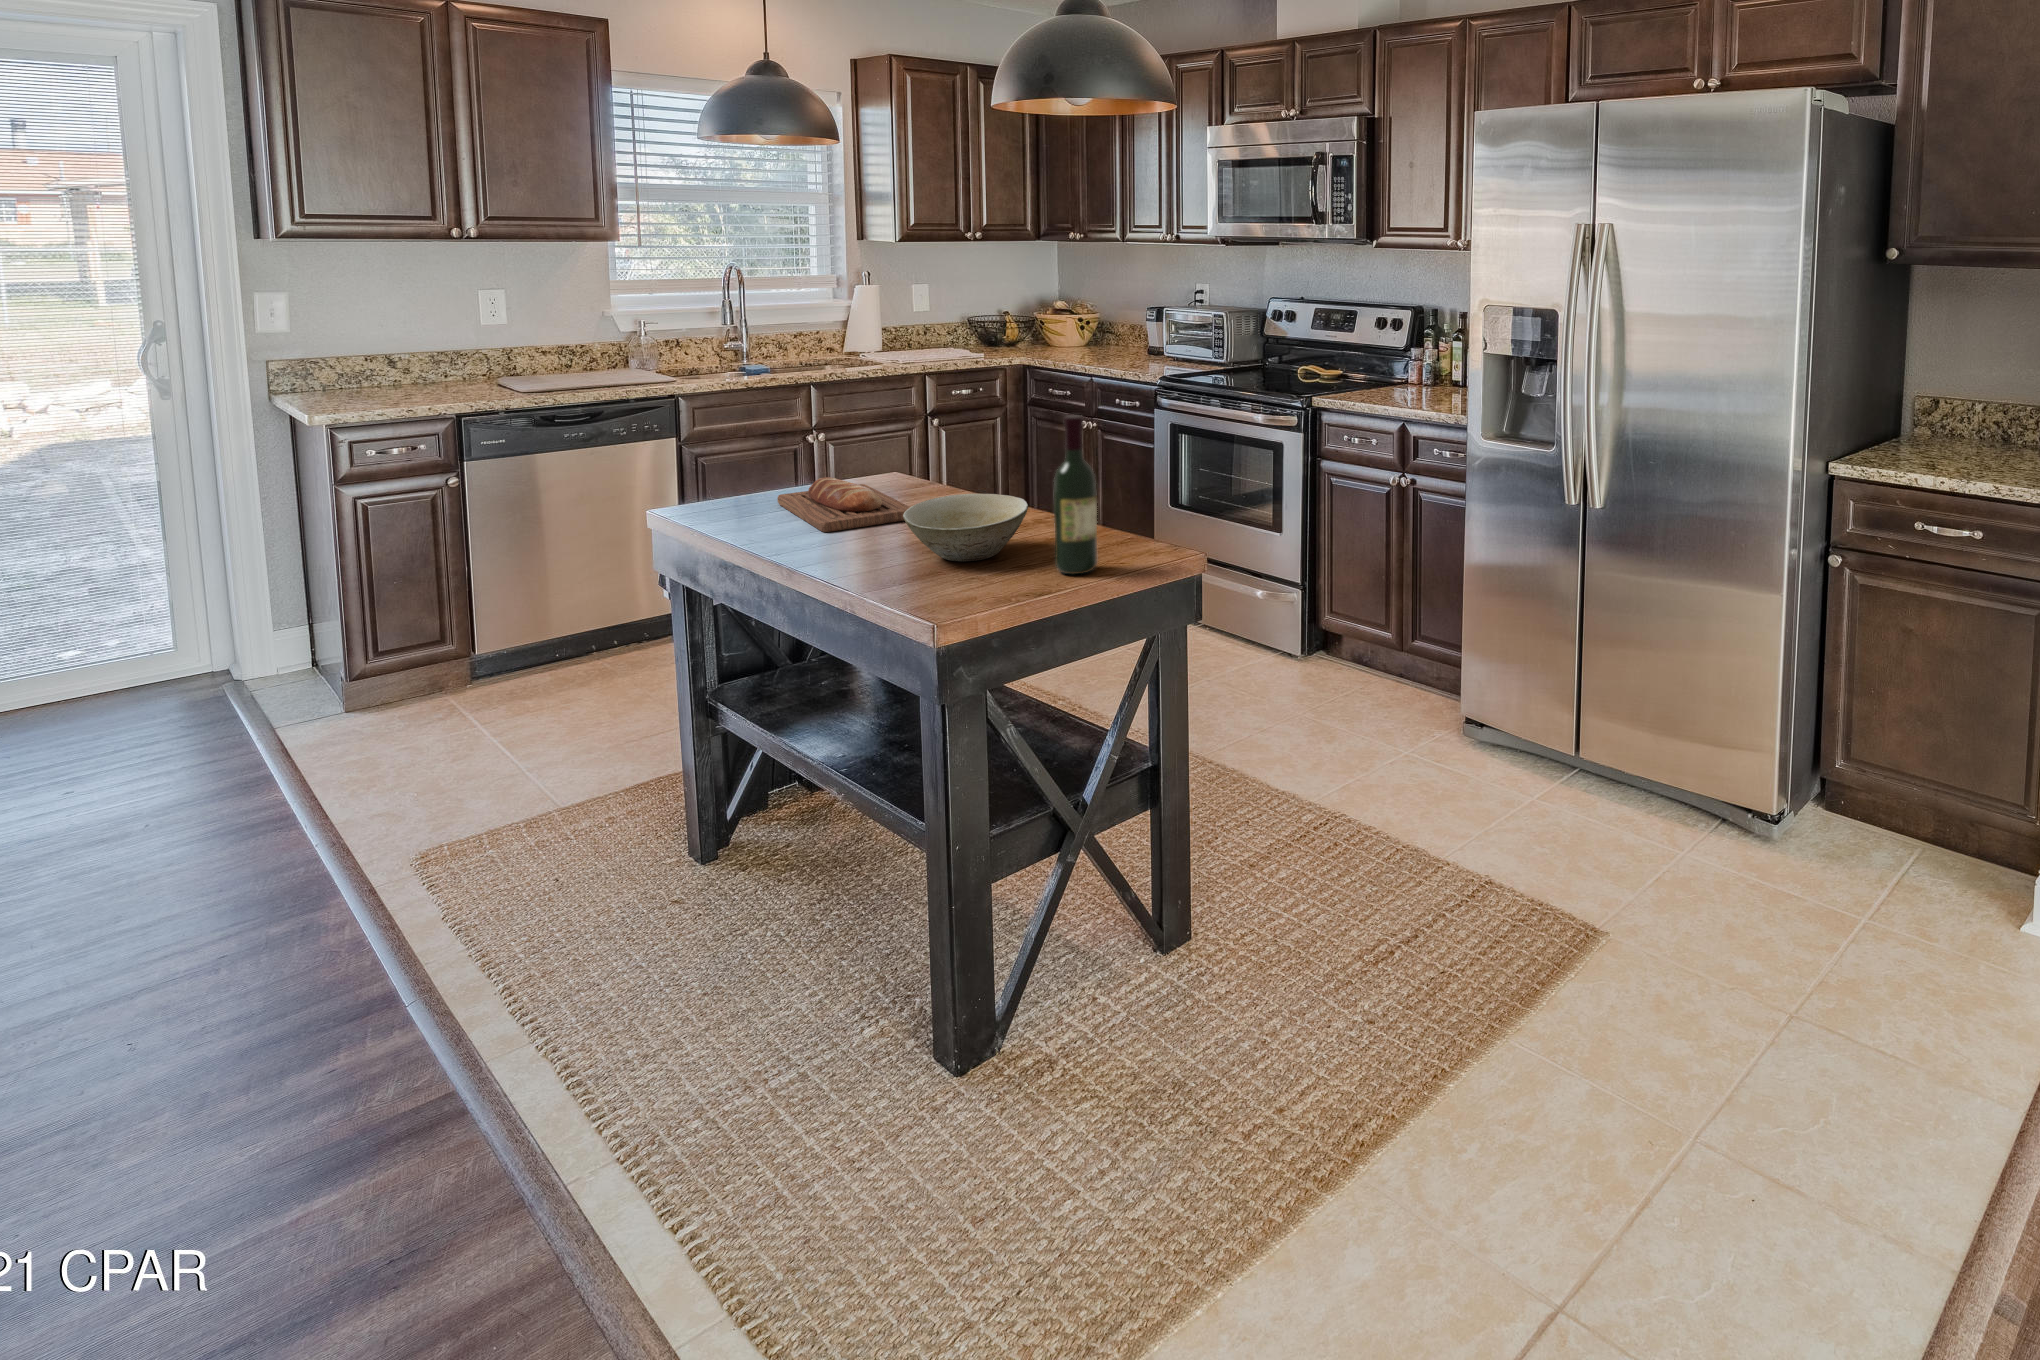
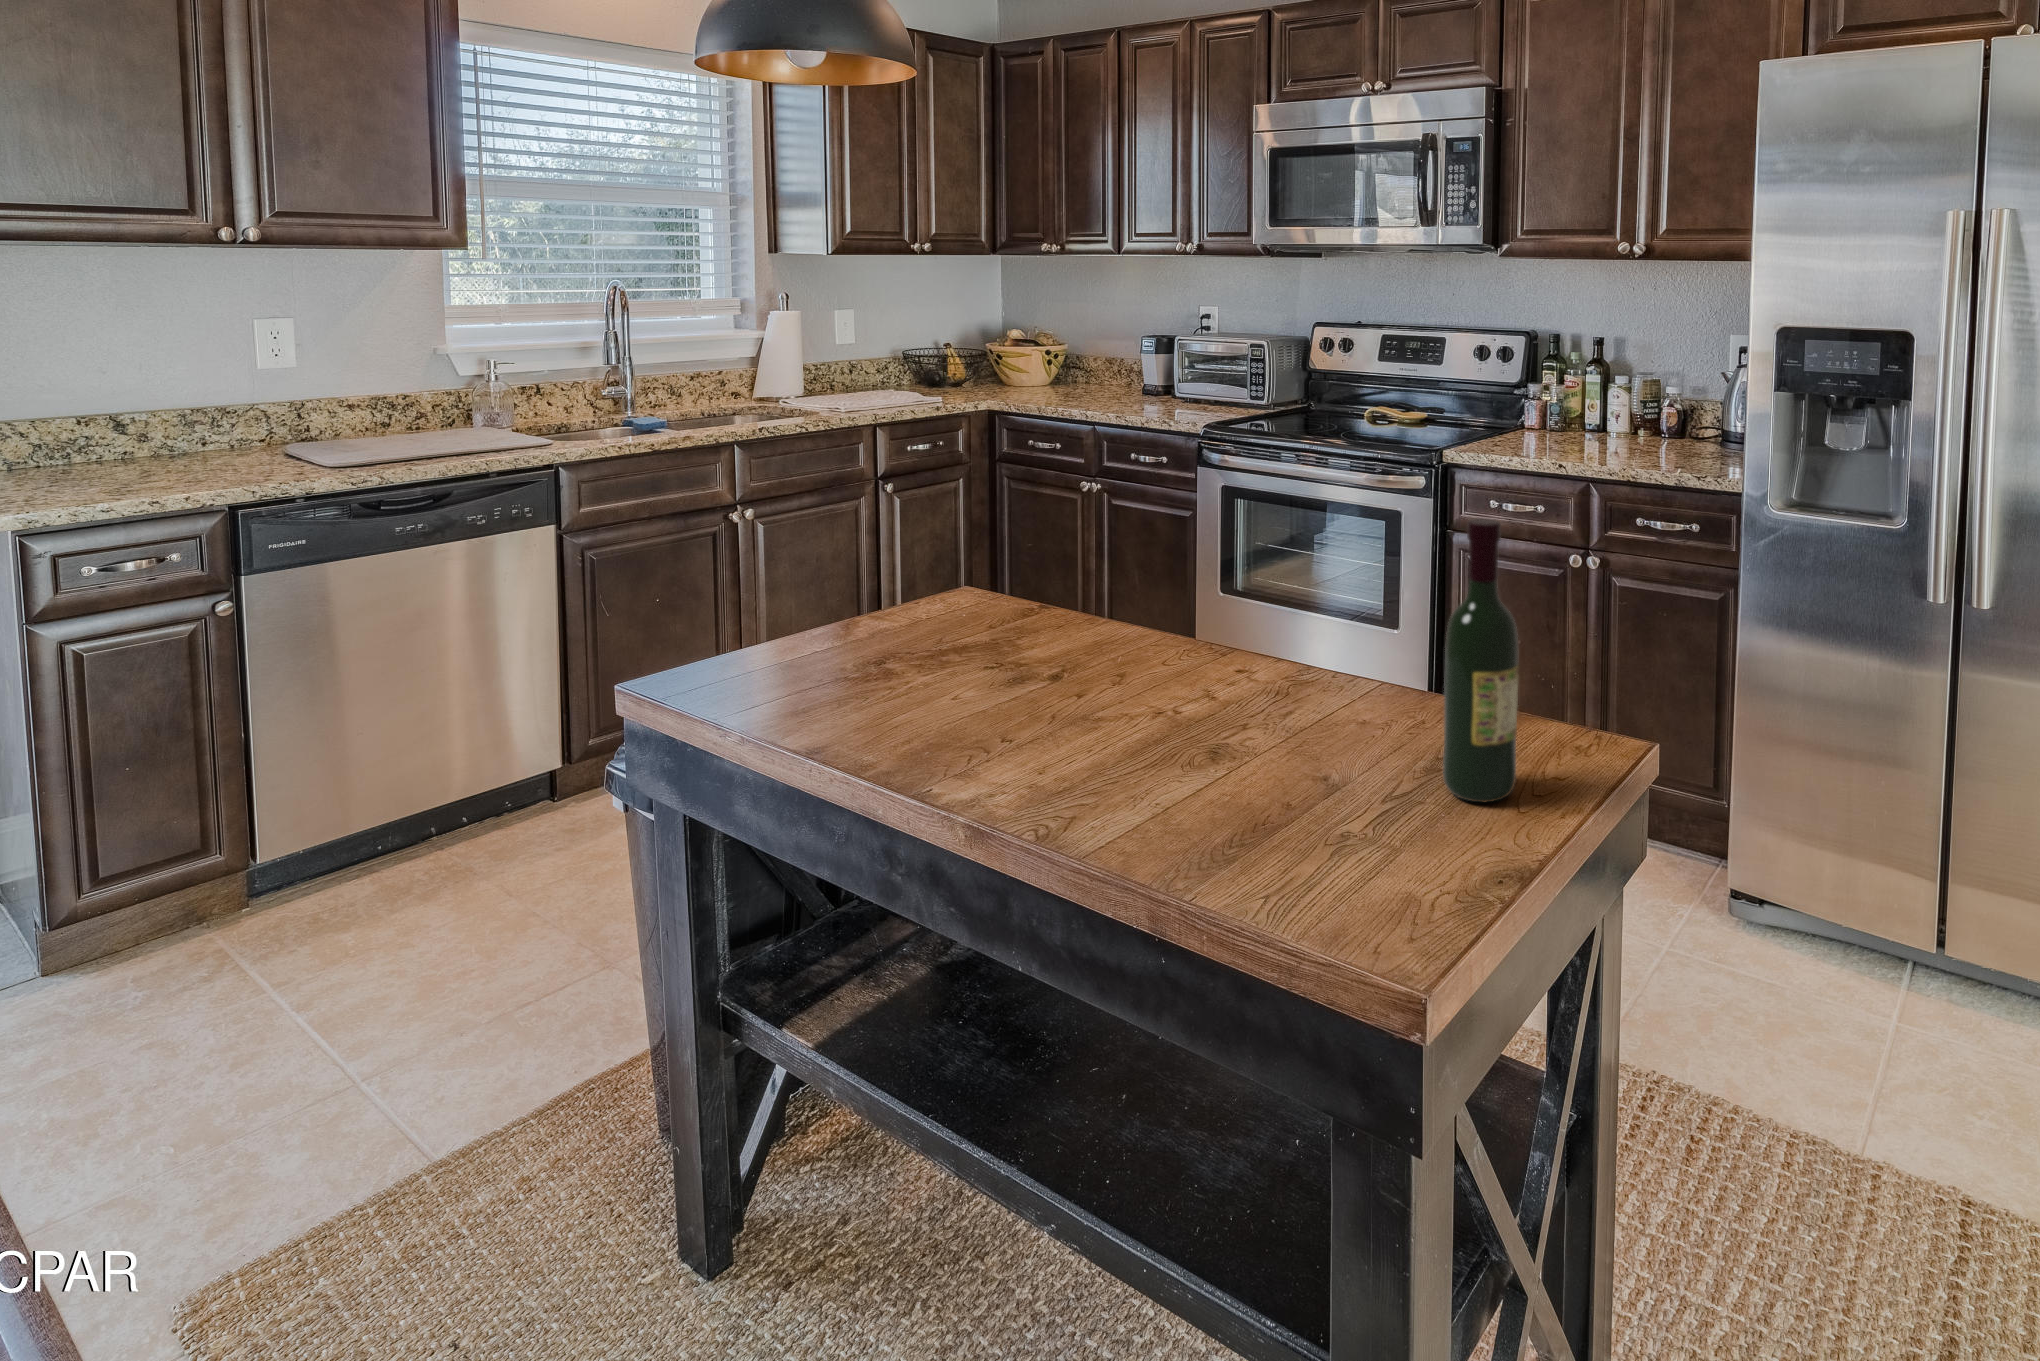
bread loaf: present [777,477,910,532] -> none [829,610,1083,717]
bowl: present [903,494,1028,561] -> none [1150,647,1358,778]

